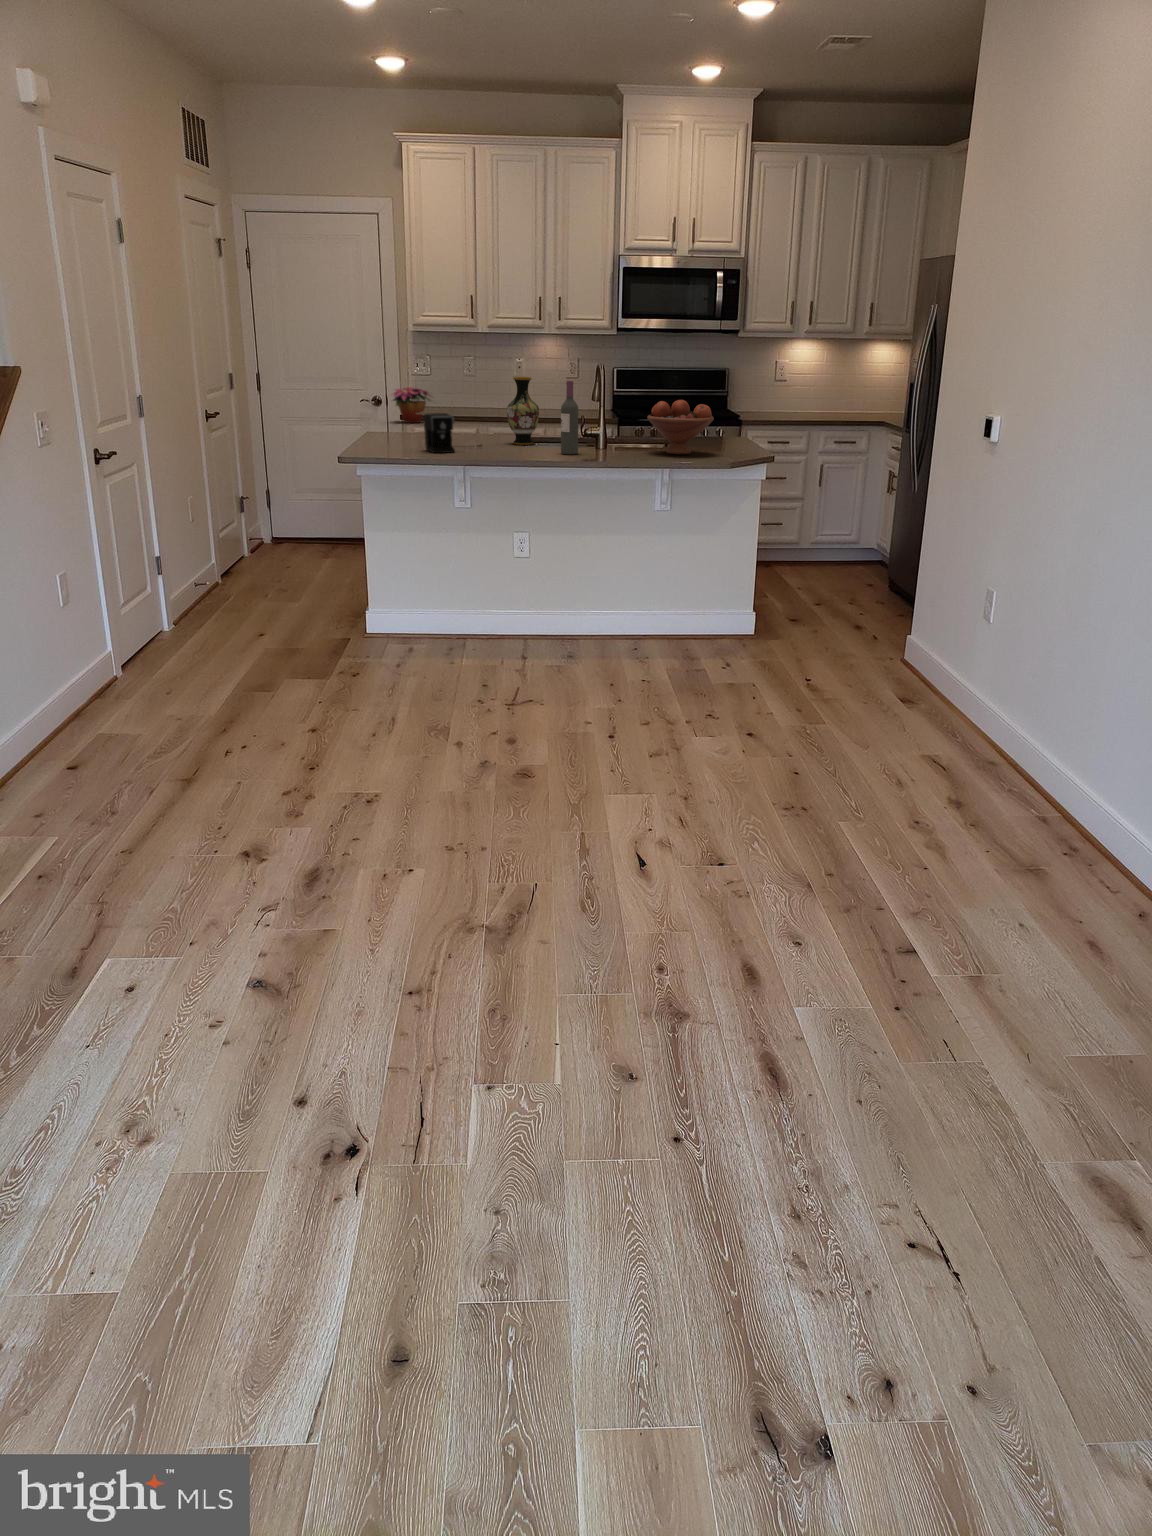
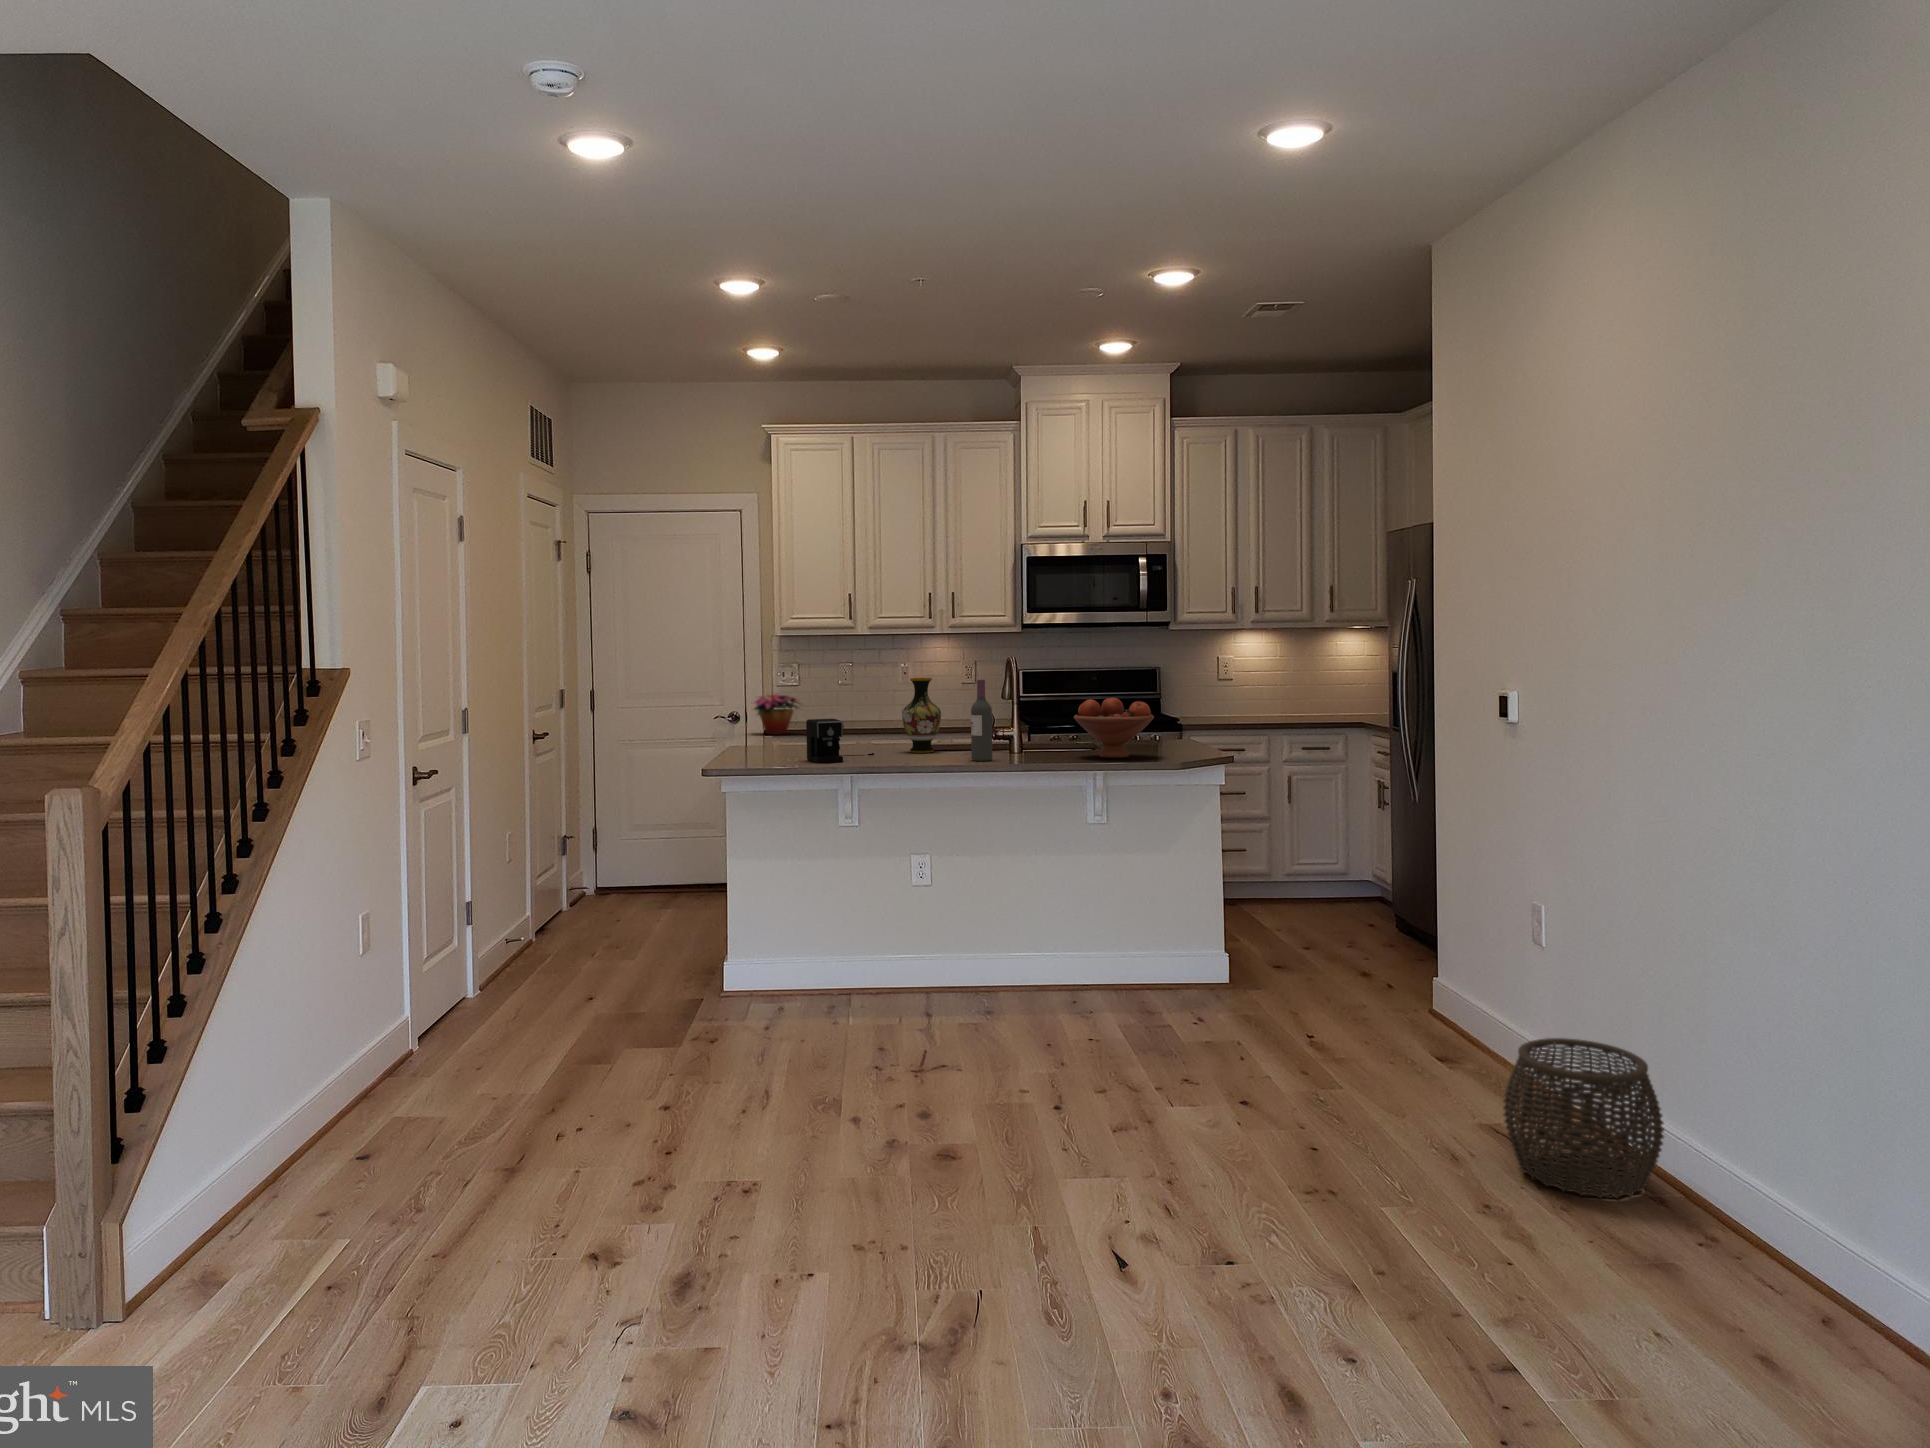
woven basket: none [940,700,1061,817] -> present [1503,1038,1664,1198]

